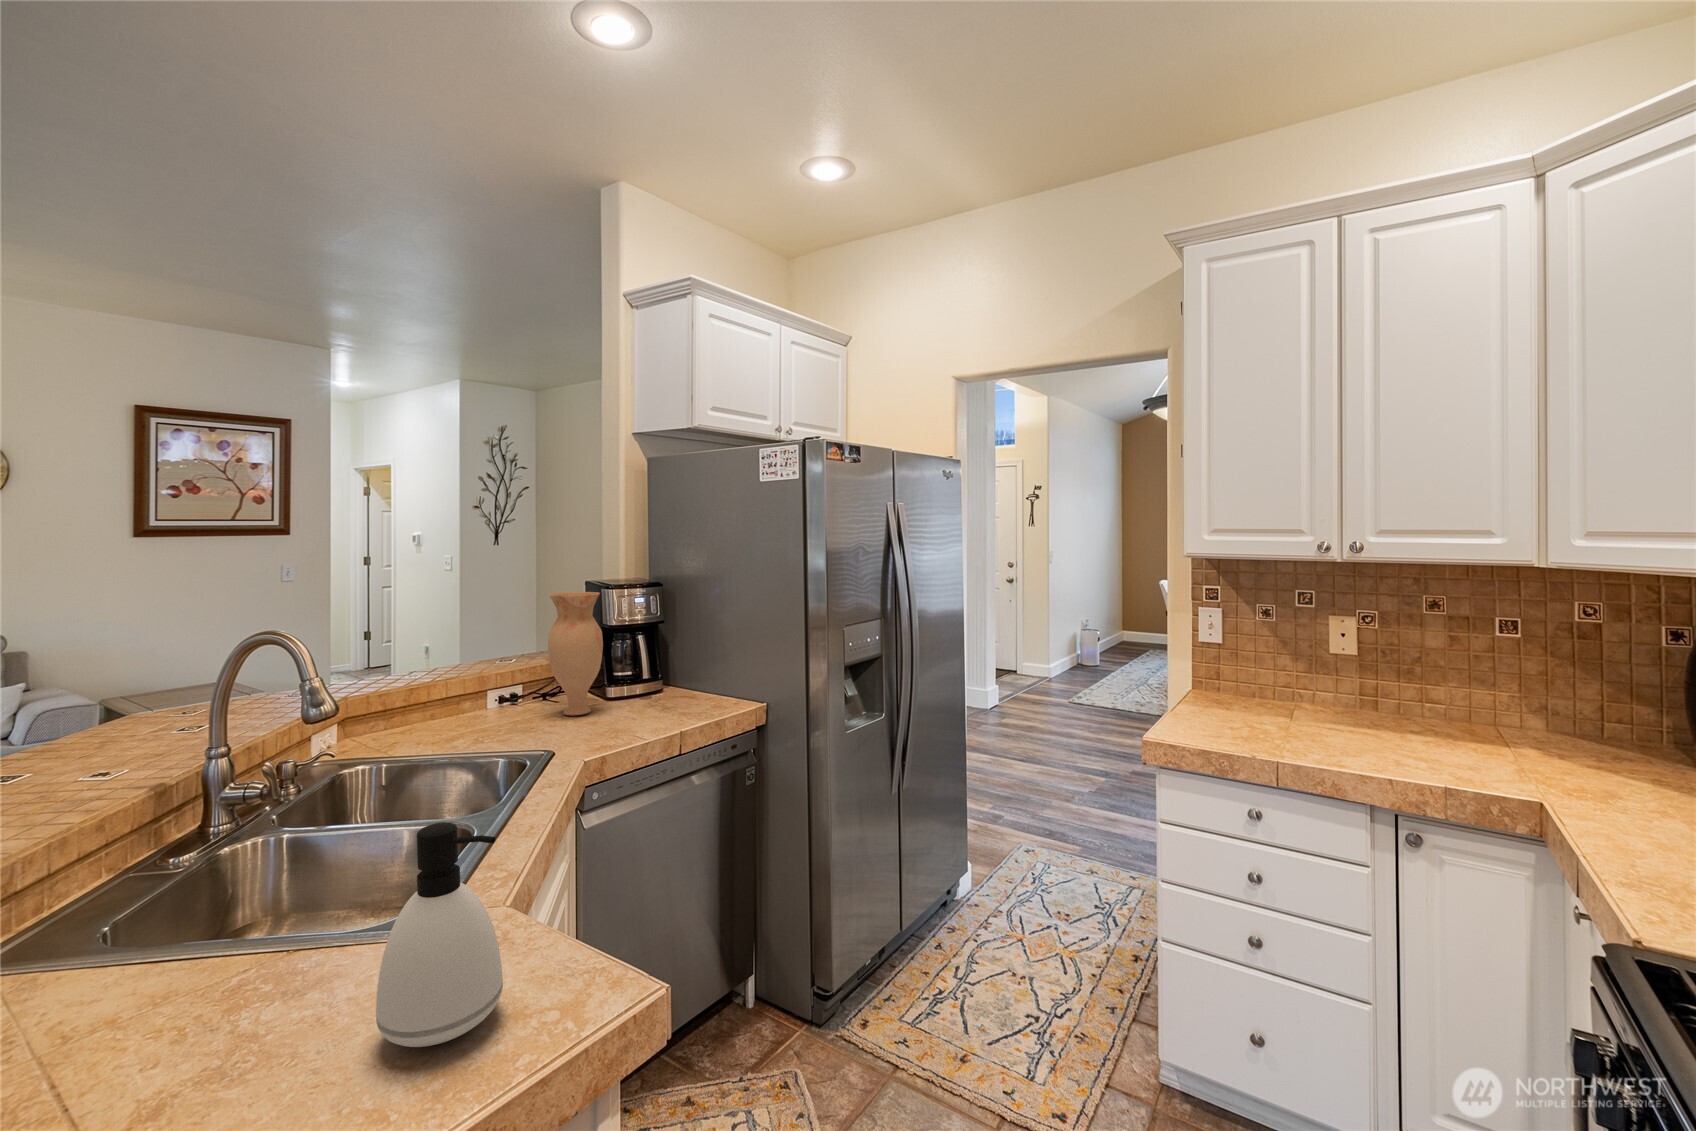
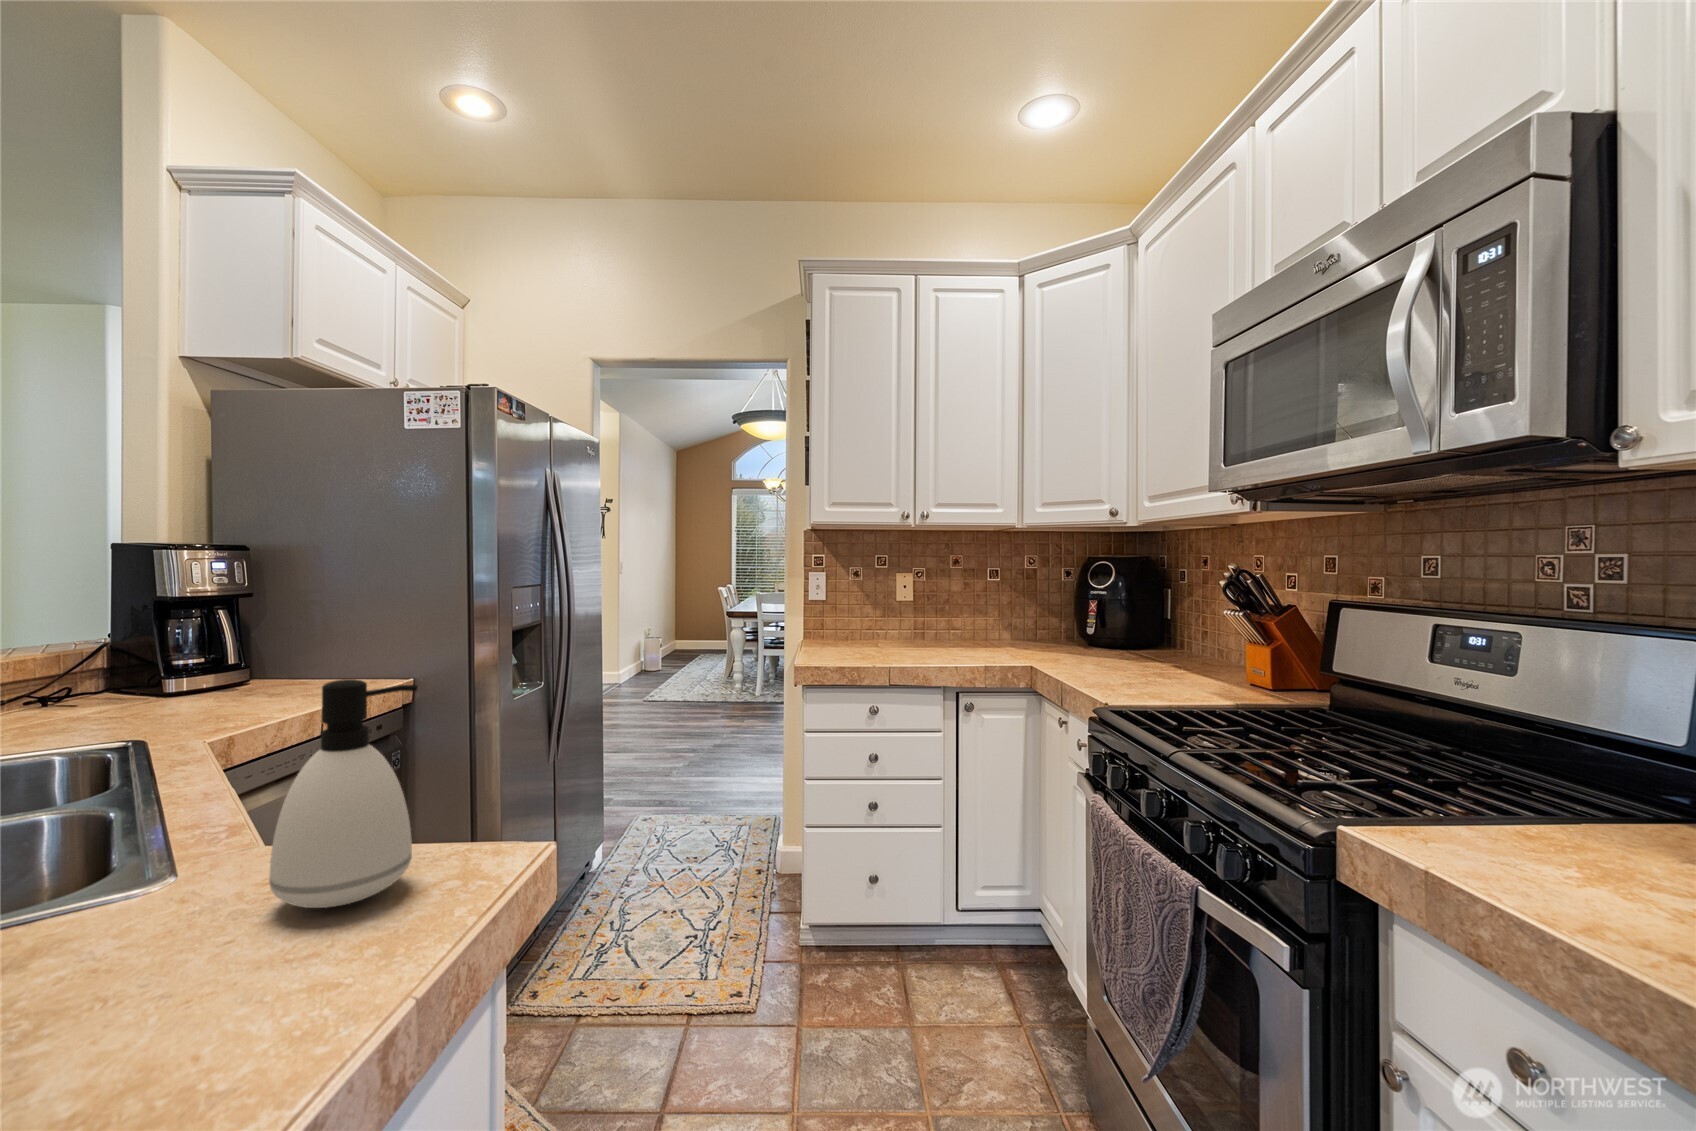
vase: present [548,592,603,715] -> none [74,546,170,709]

